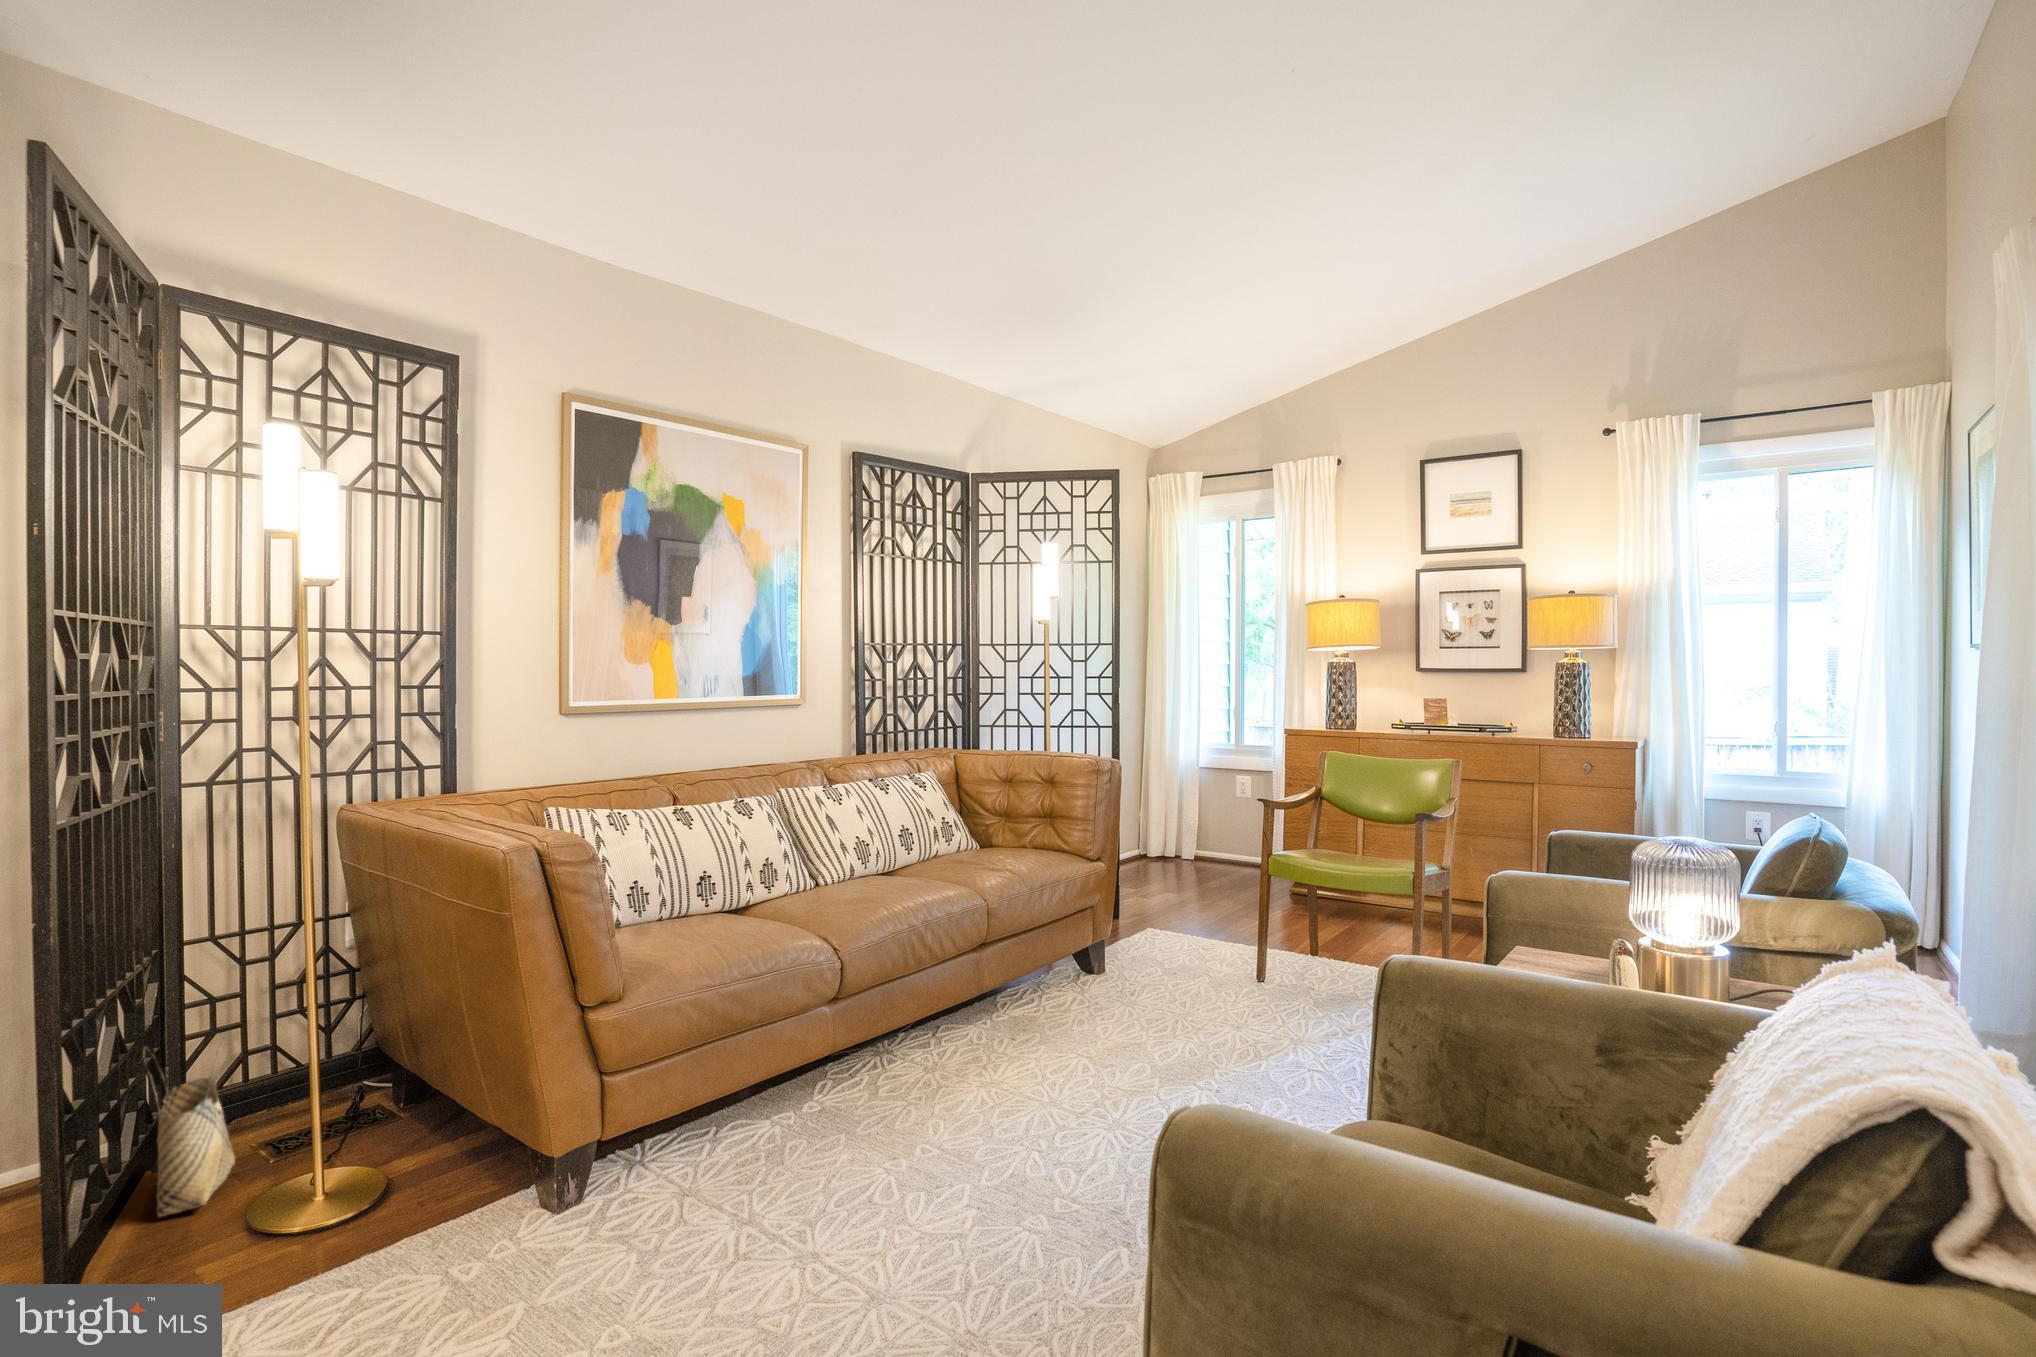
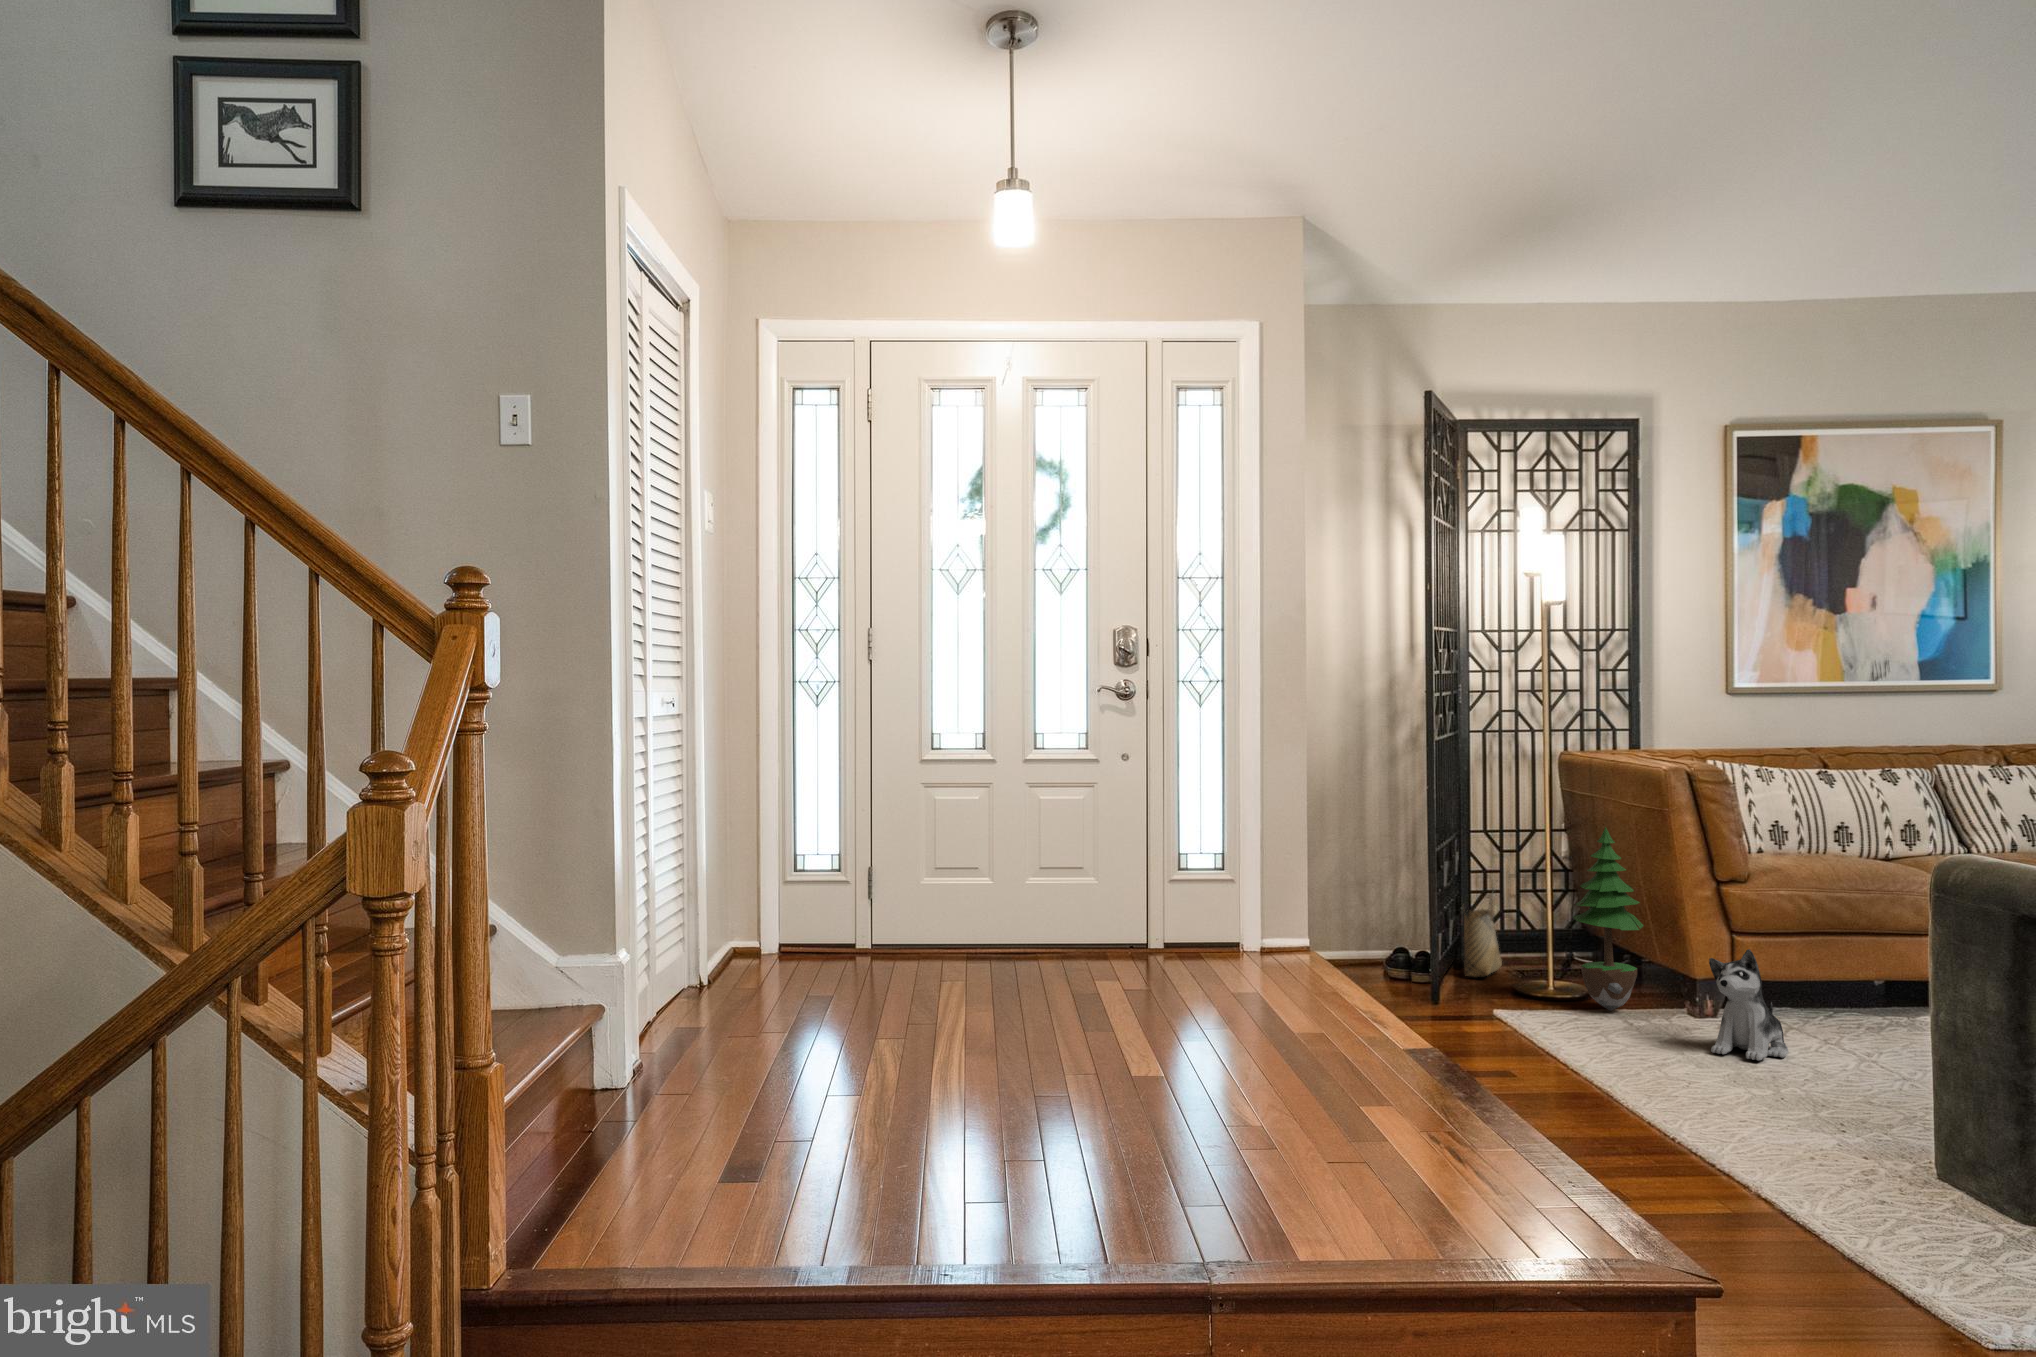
potted tree: none [363,941,480,1228] -> present [1573,827,1644,1011]
plush toy: none [592,1113,700,1291] -> present [1709,949,1788,1061]

